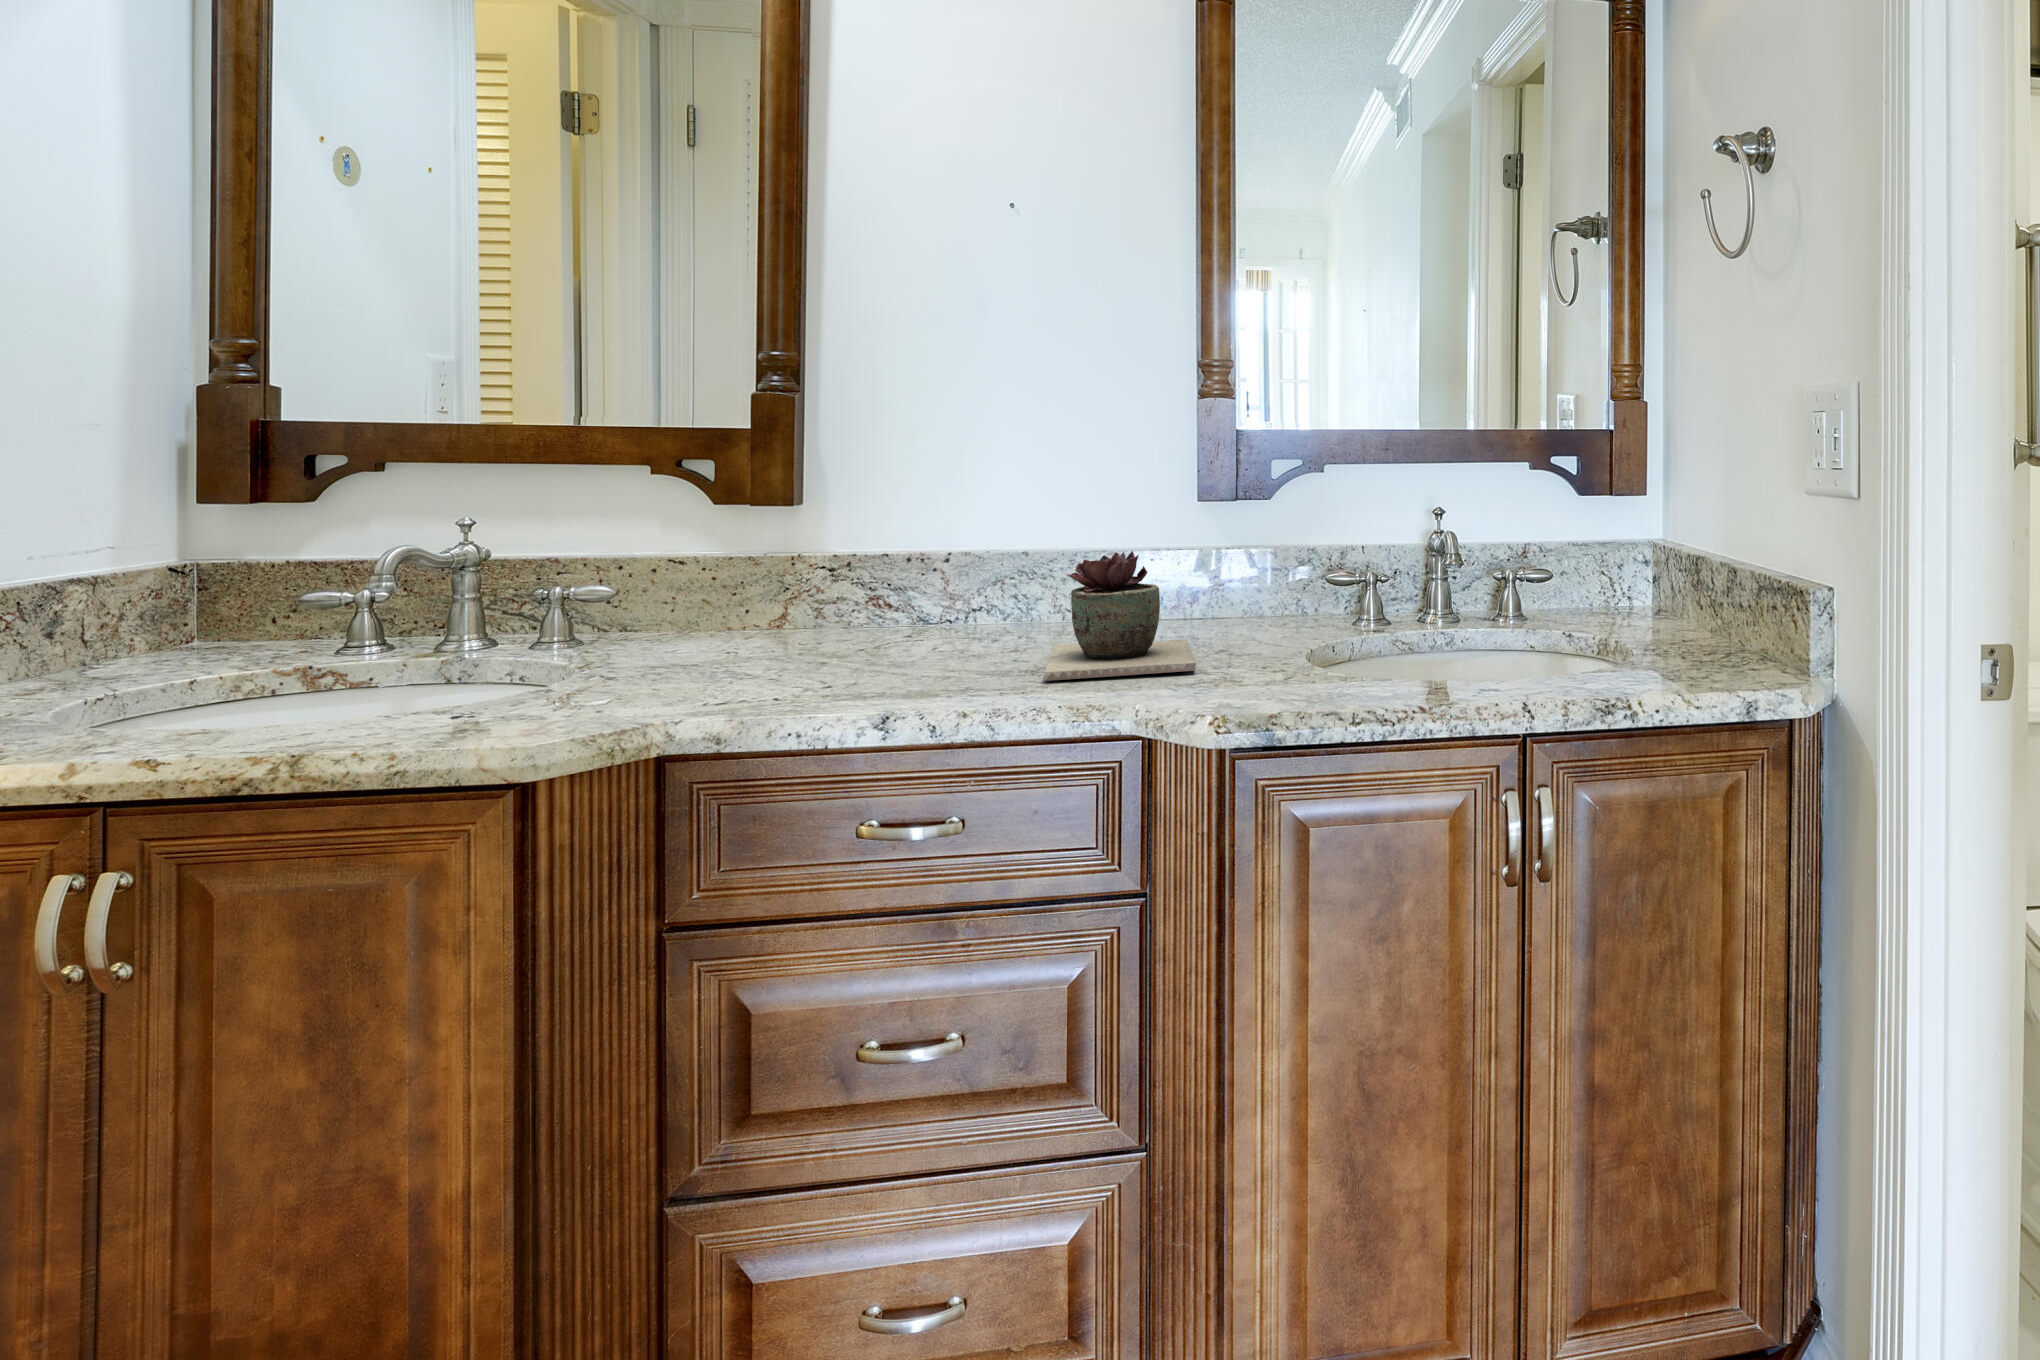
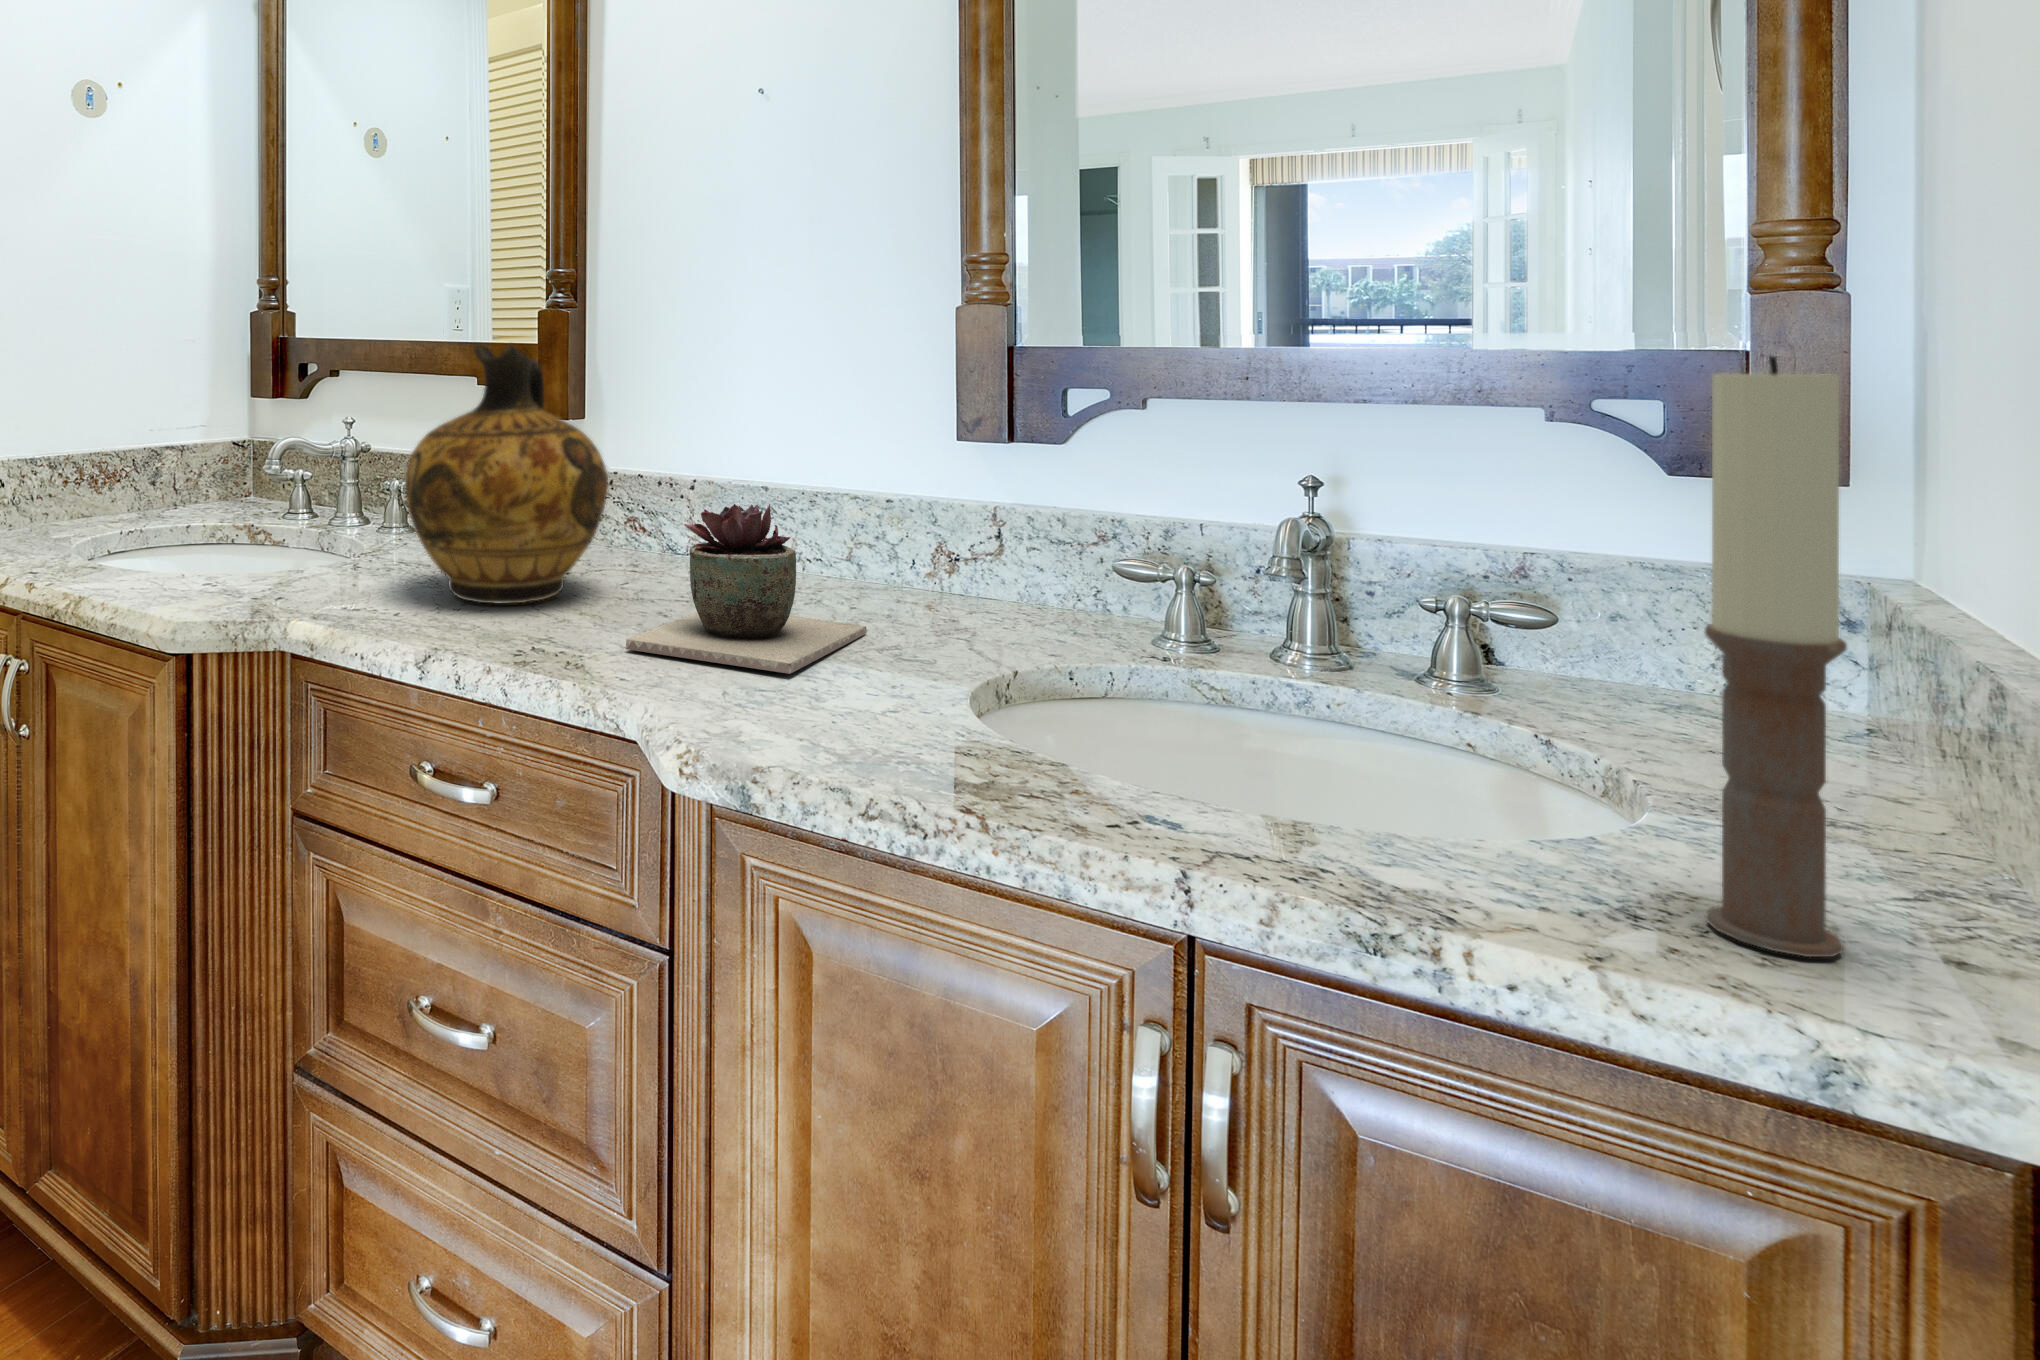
candle: none [1697,424,1742,674] -> present [1705,356,1847,957]
ceramic jug: none [717,425,940,679] -> present [405,343,608,603]

